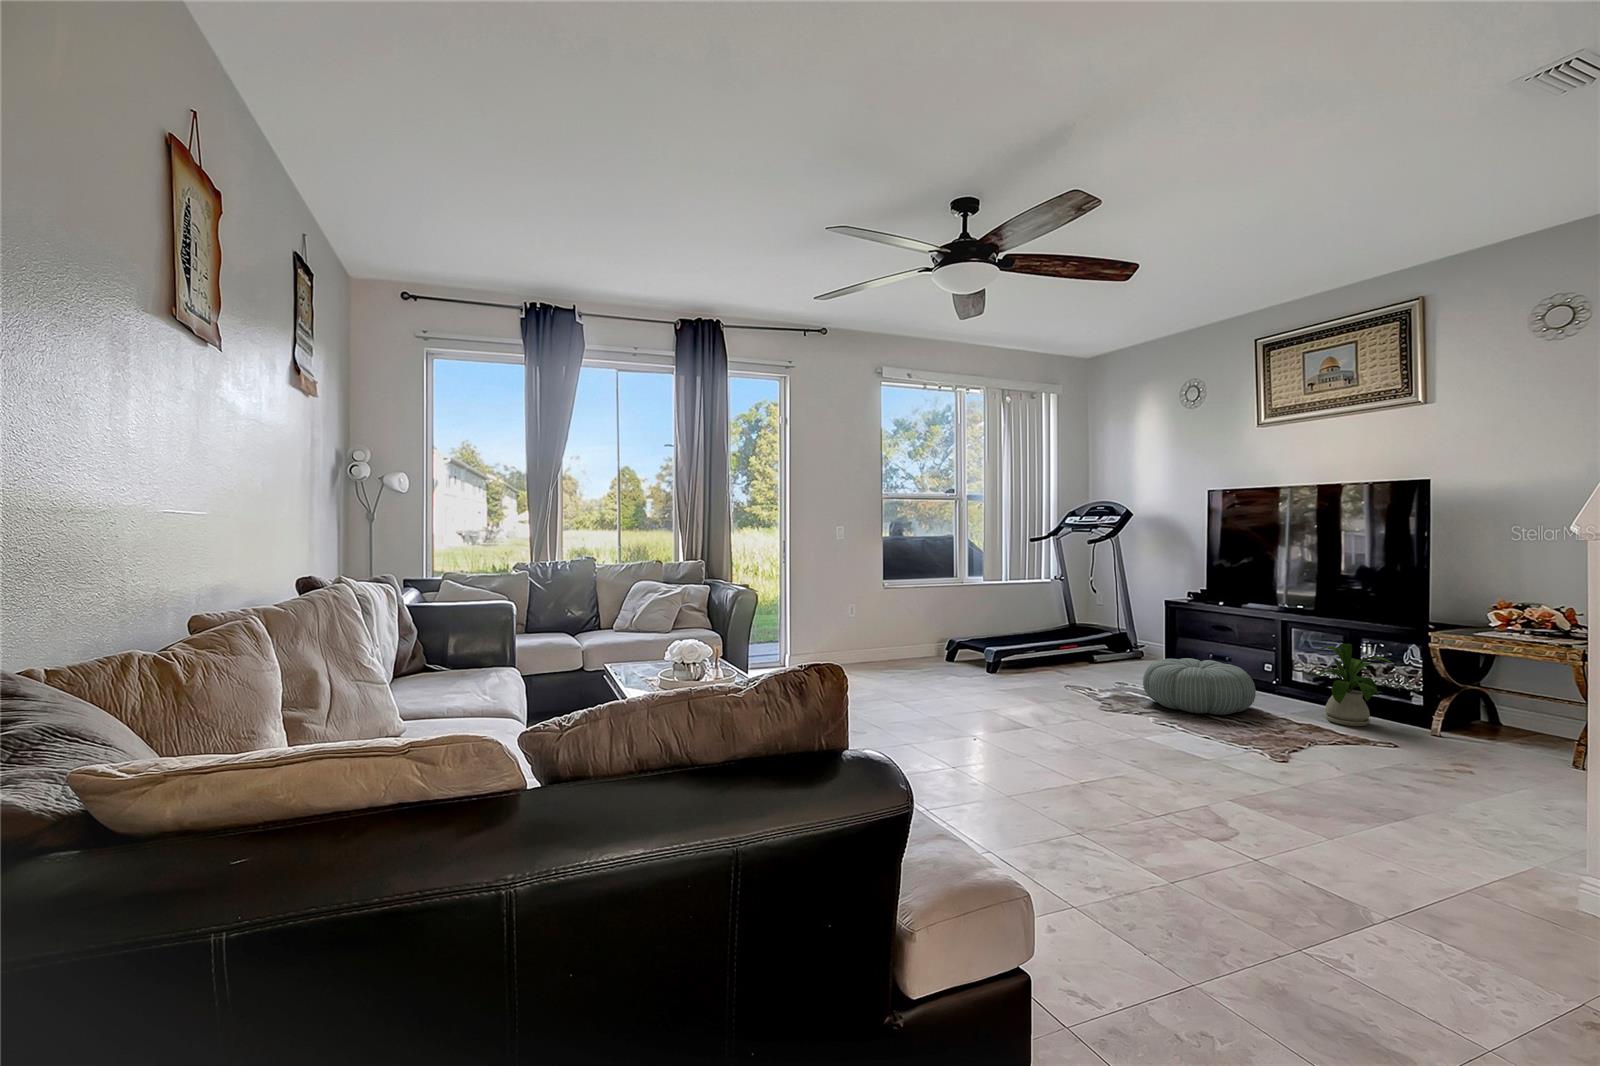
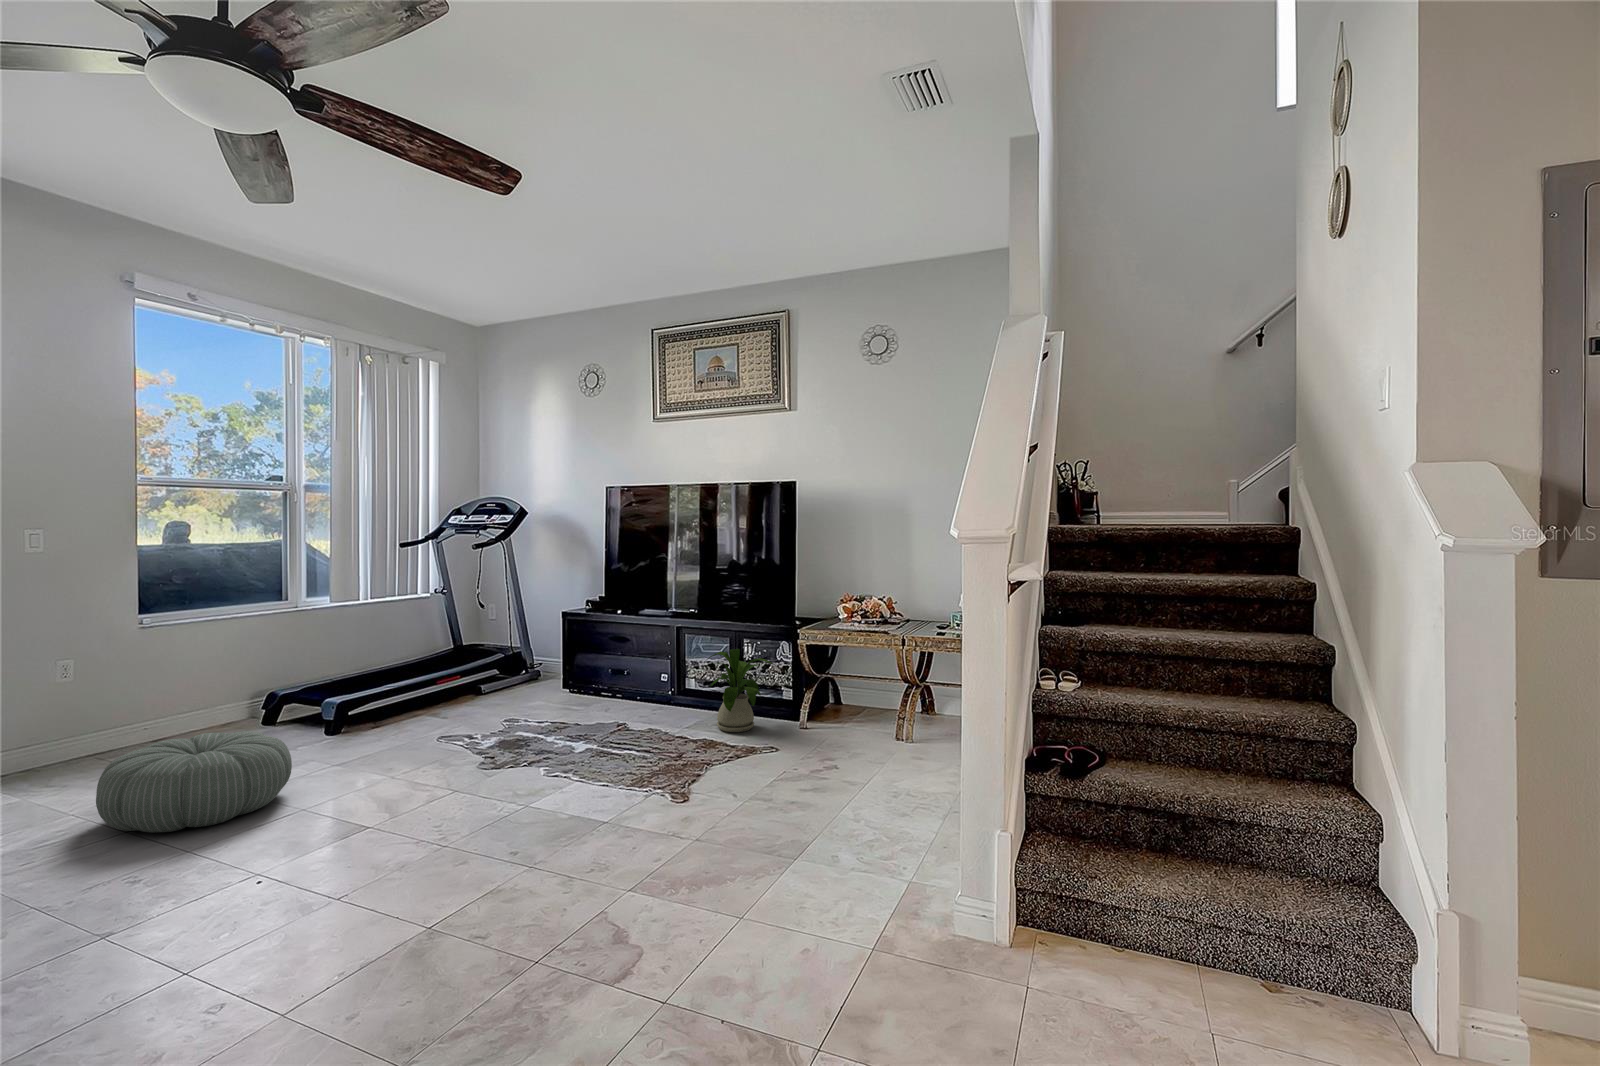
pouf: present [1143,658,1256,715] -> present [96,731,292,832]

